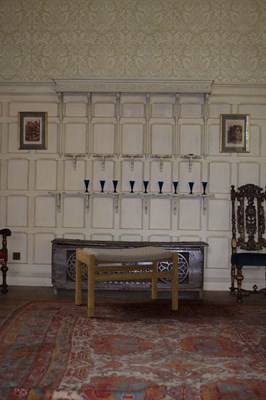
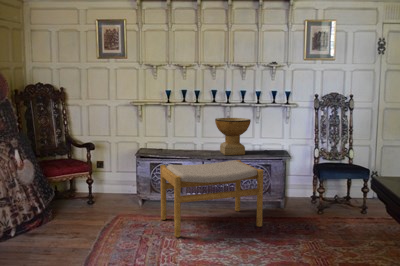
decorative bowl: none [133,207,168,243] -> present [215,118,251,155]

